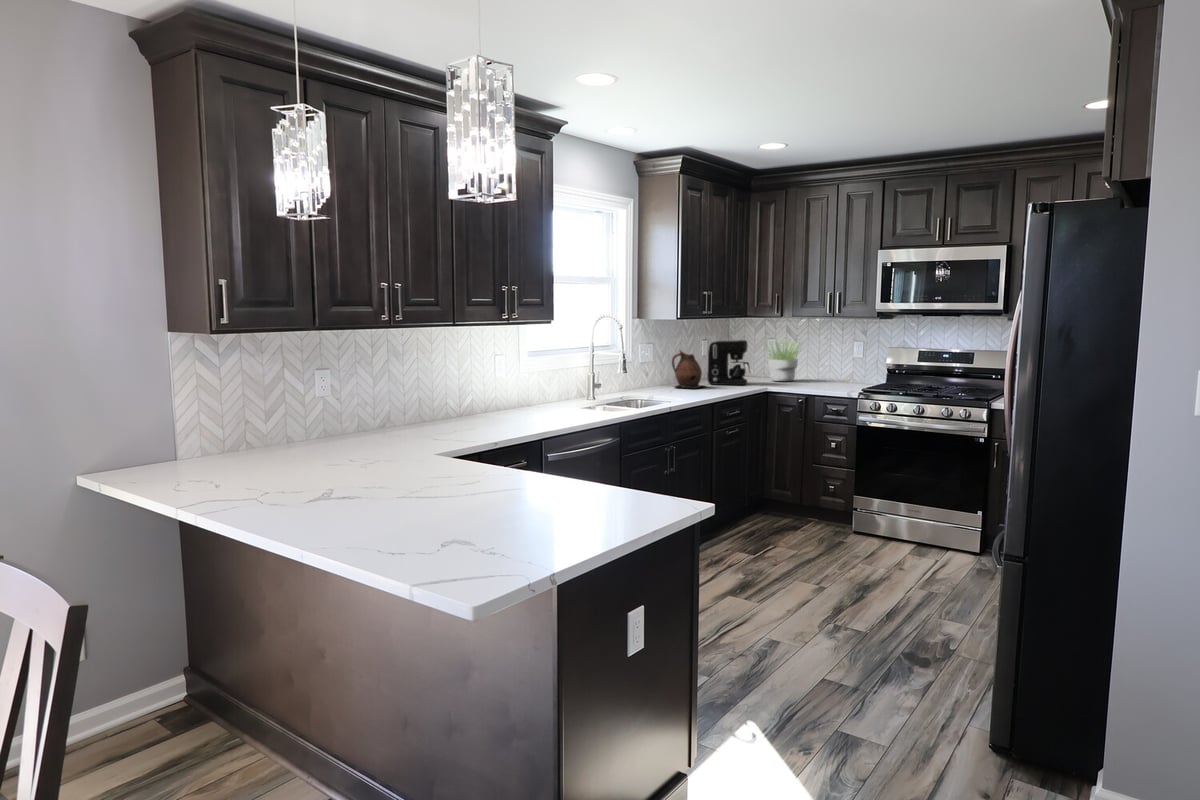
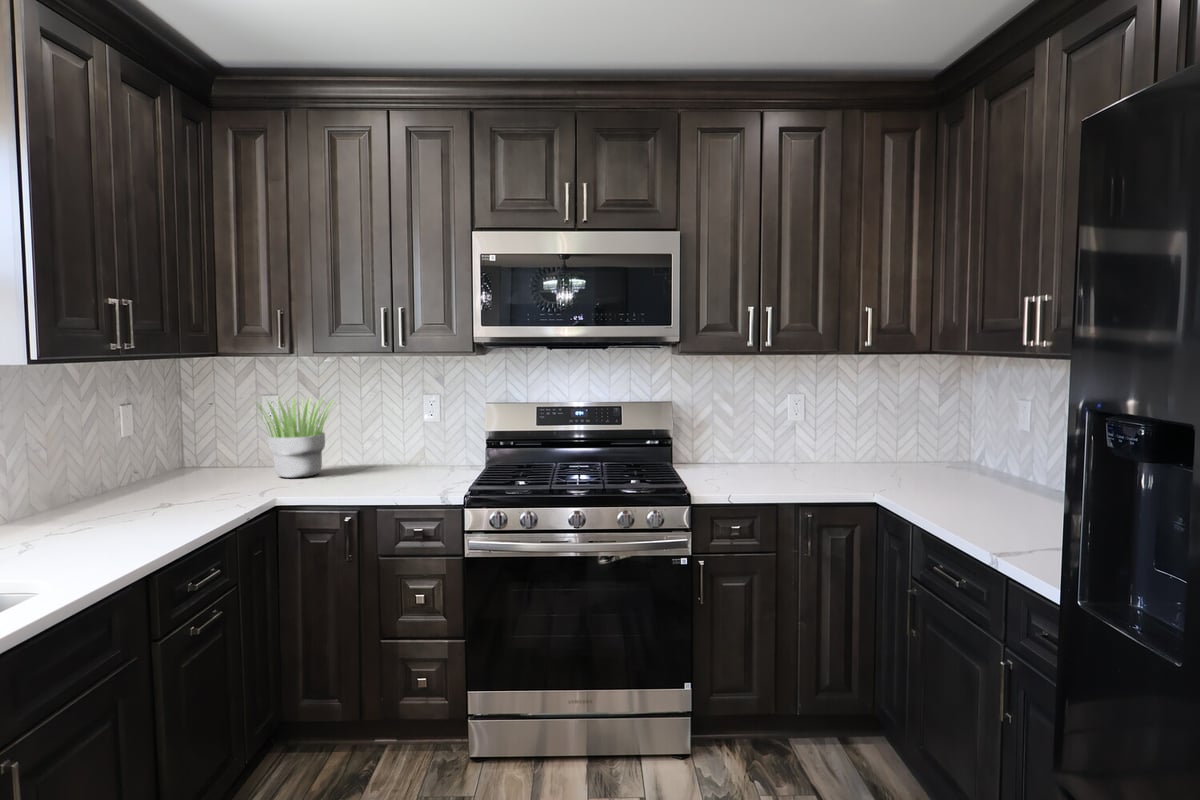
coffee maker: present [707,340,750,385] -> none [144,405,239,503]
ceramic pitcher: present [672,350,704,388] -> none [56,437,148,524]

